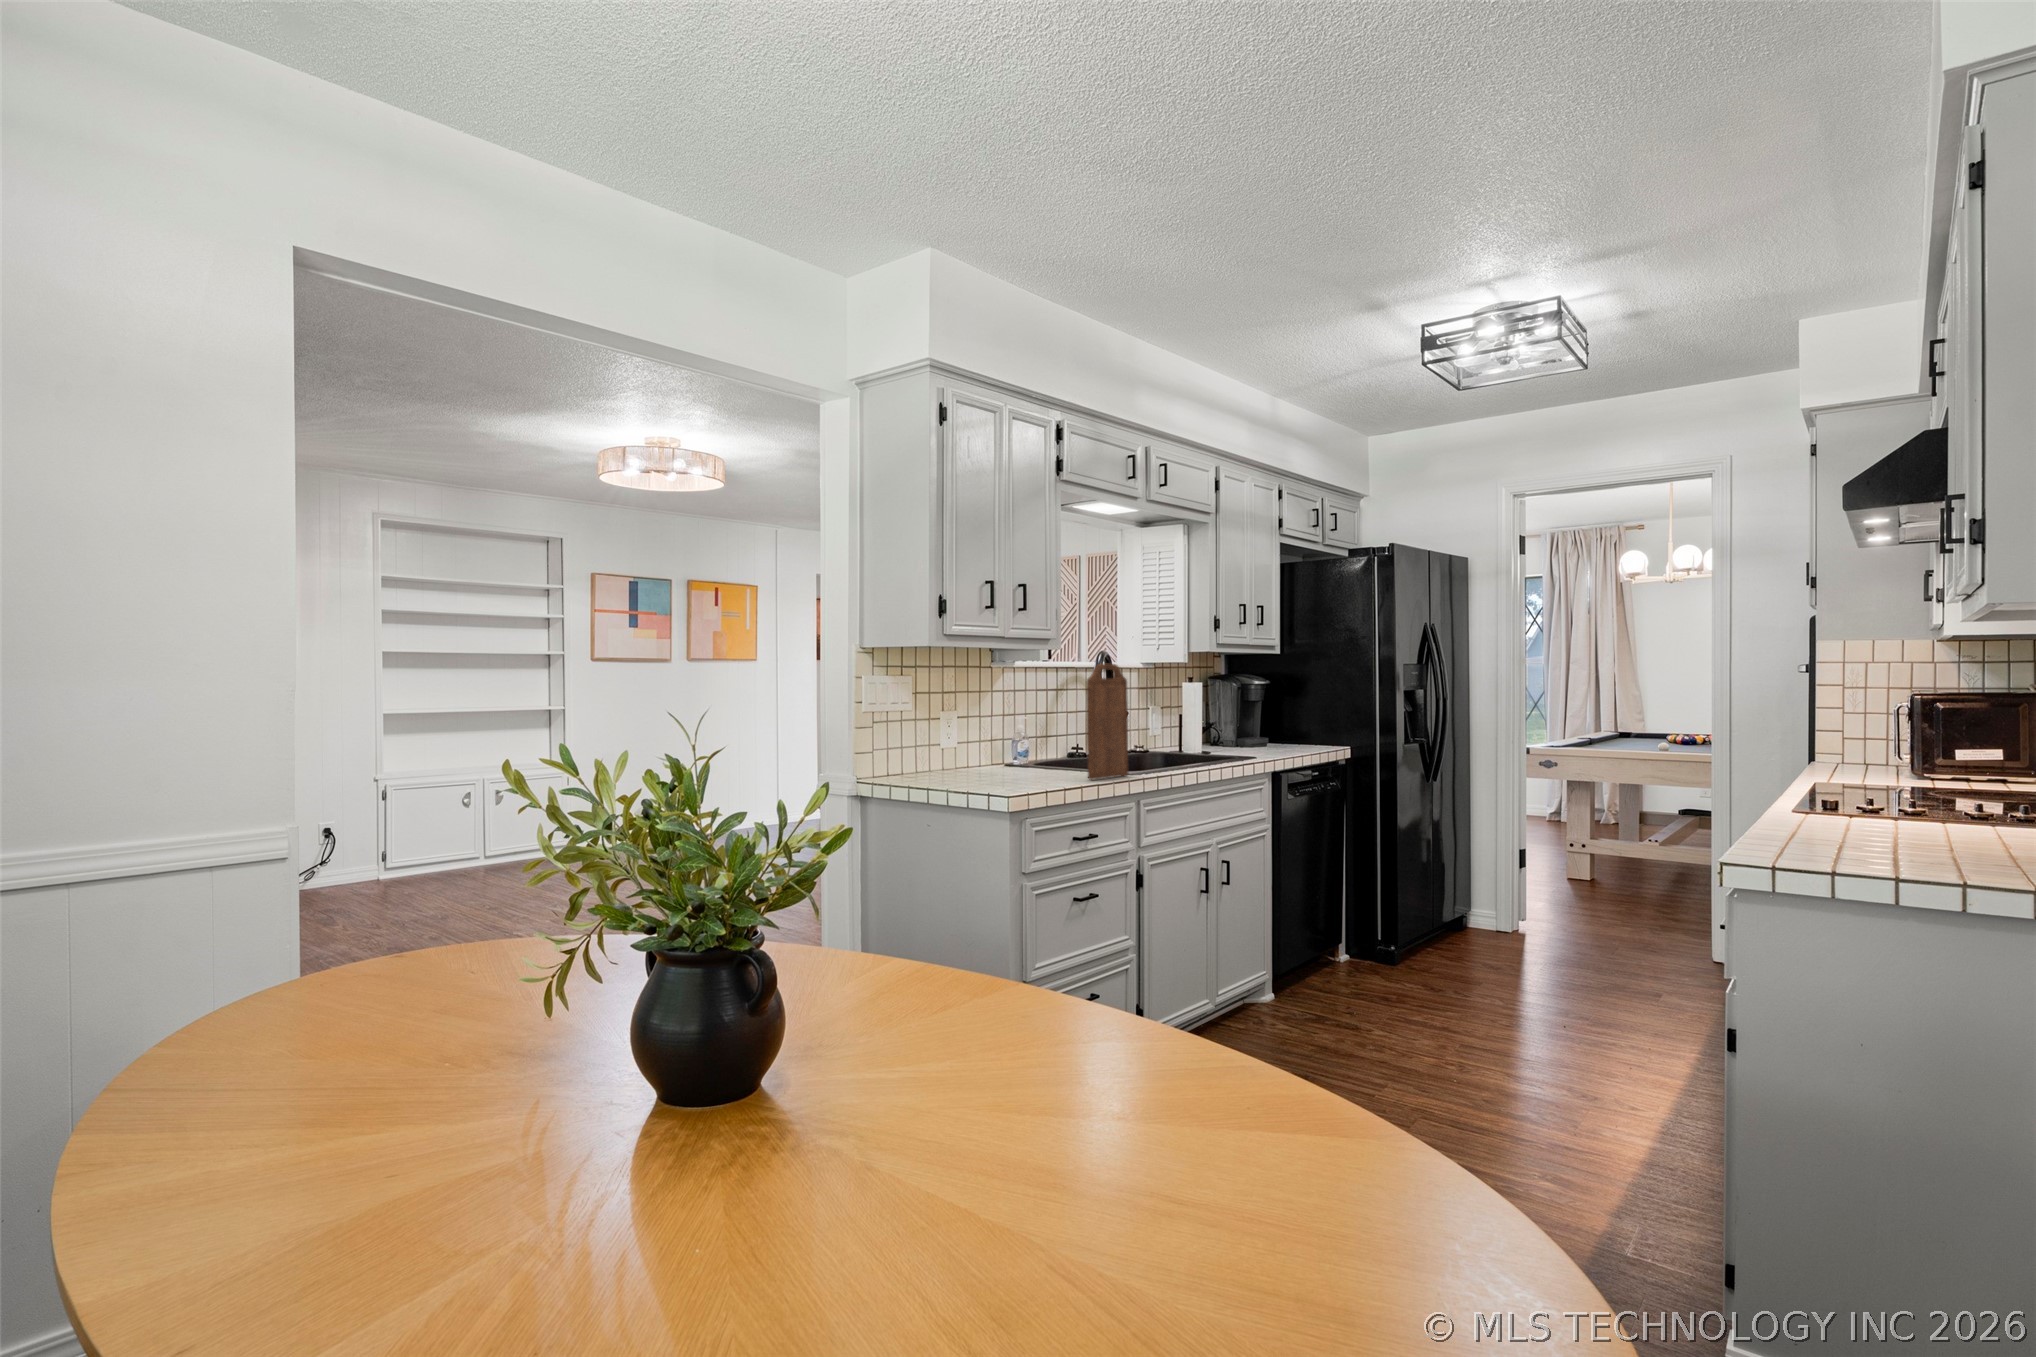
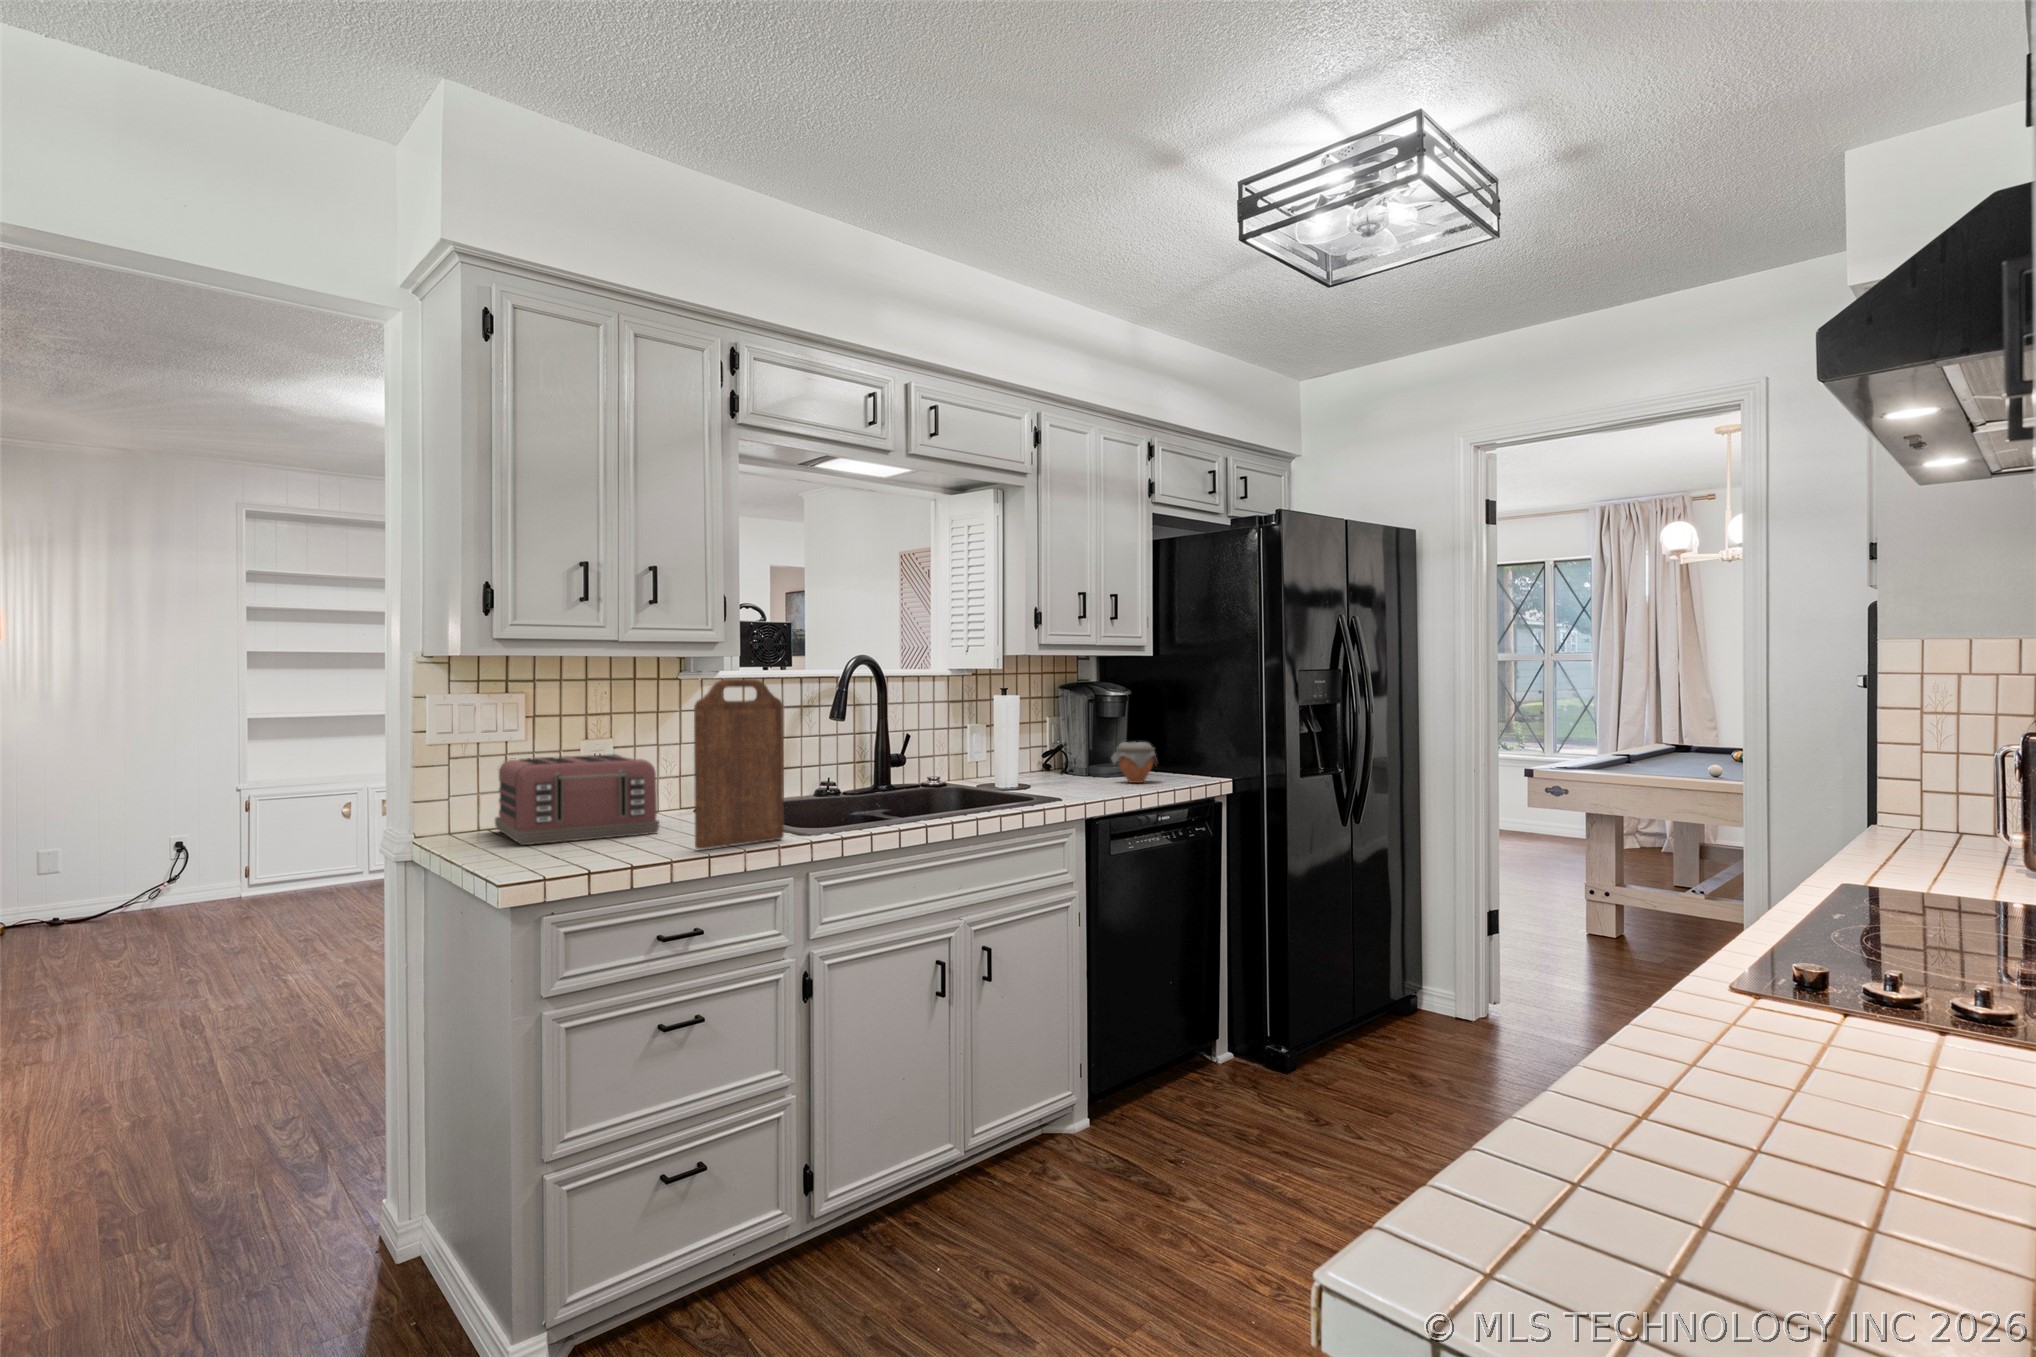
jar: none [1256,719,1292,750] -> present [1111,742,1158,783]
toaster: none [890,722,1021,781] -> present [495,754,659,845]

